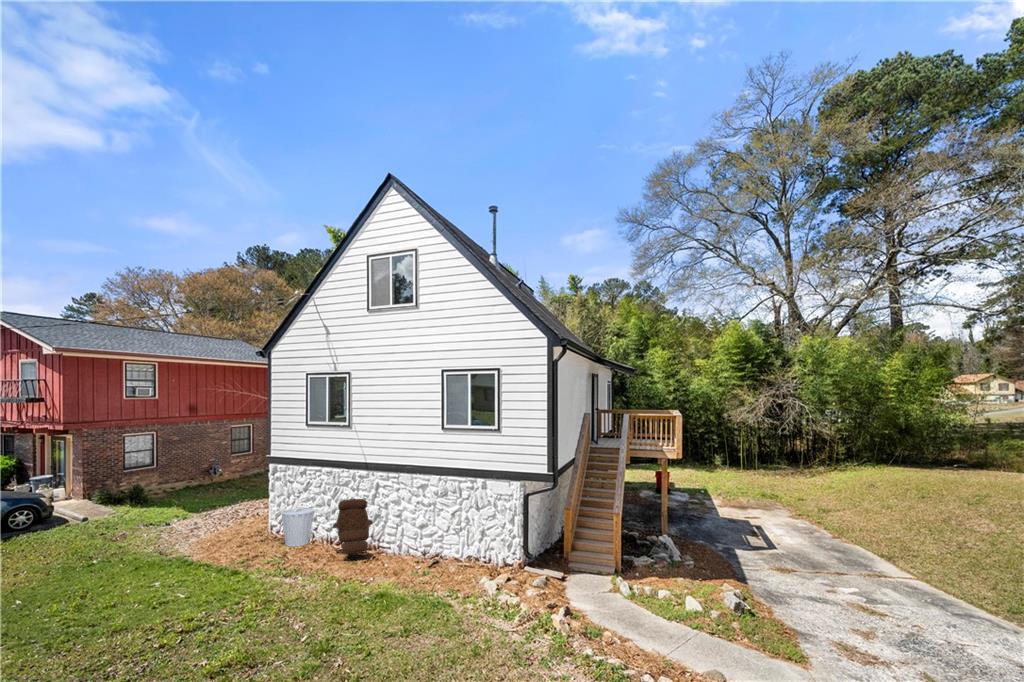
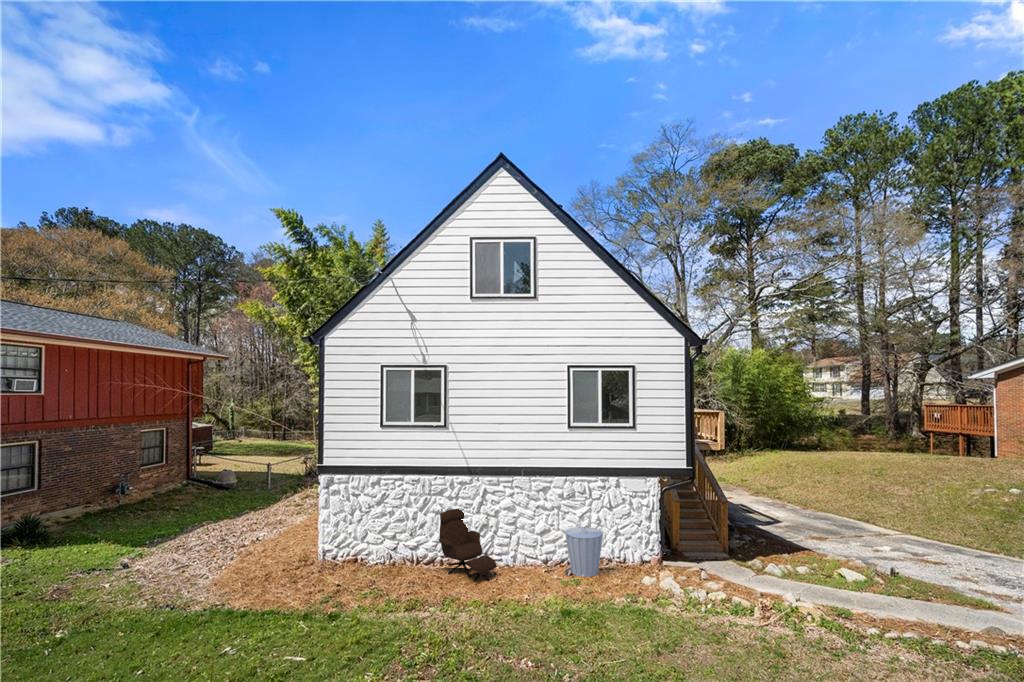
trash can: present [282,507,315,546] -> present [565,527,603,577]

